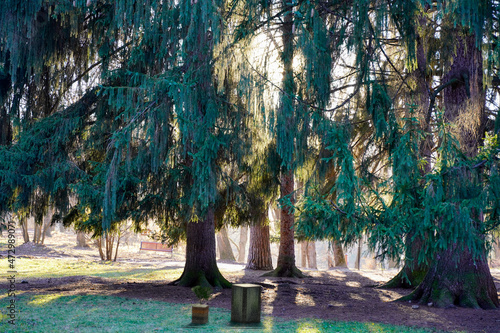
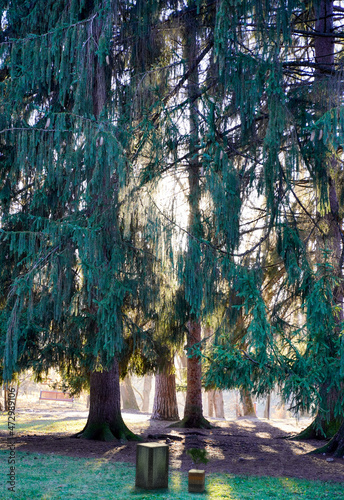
potted tree: present [192,286,213,324] -> present [186,448,210,492]

